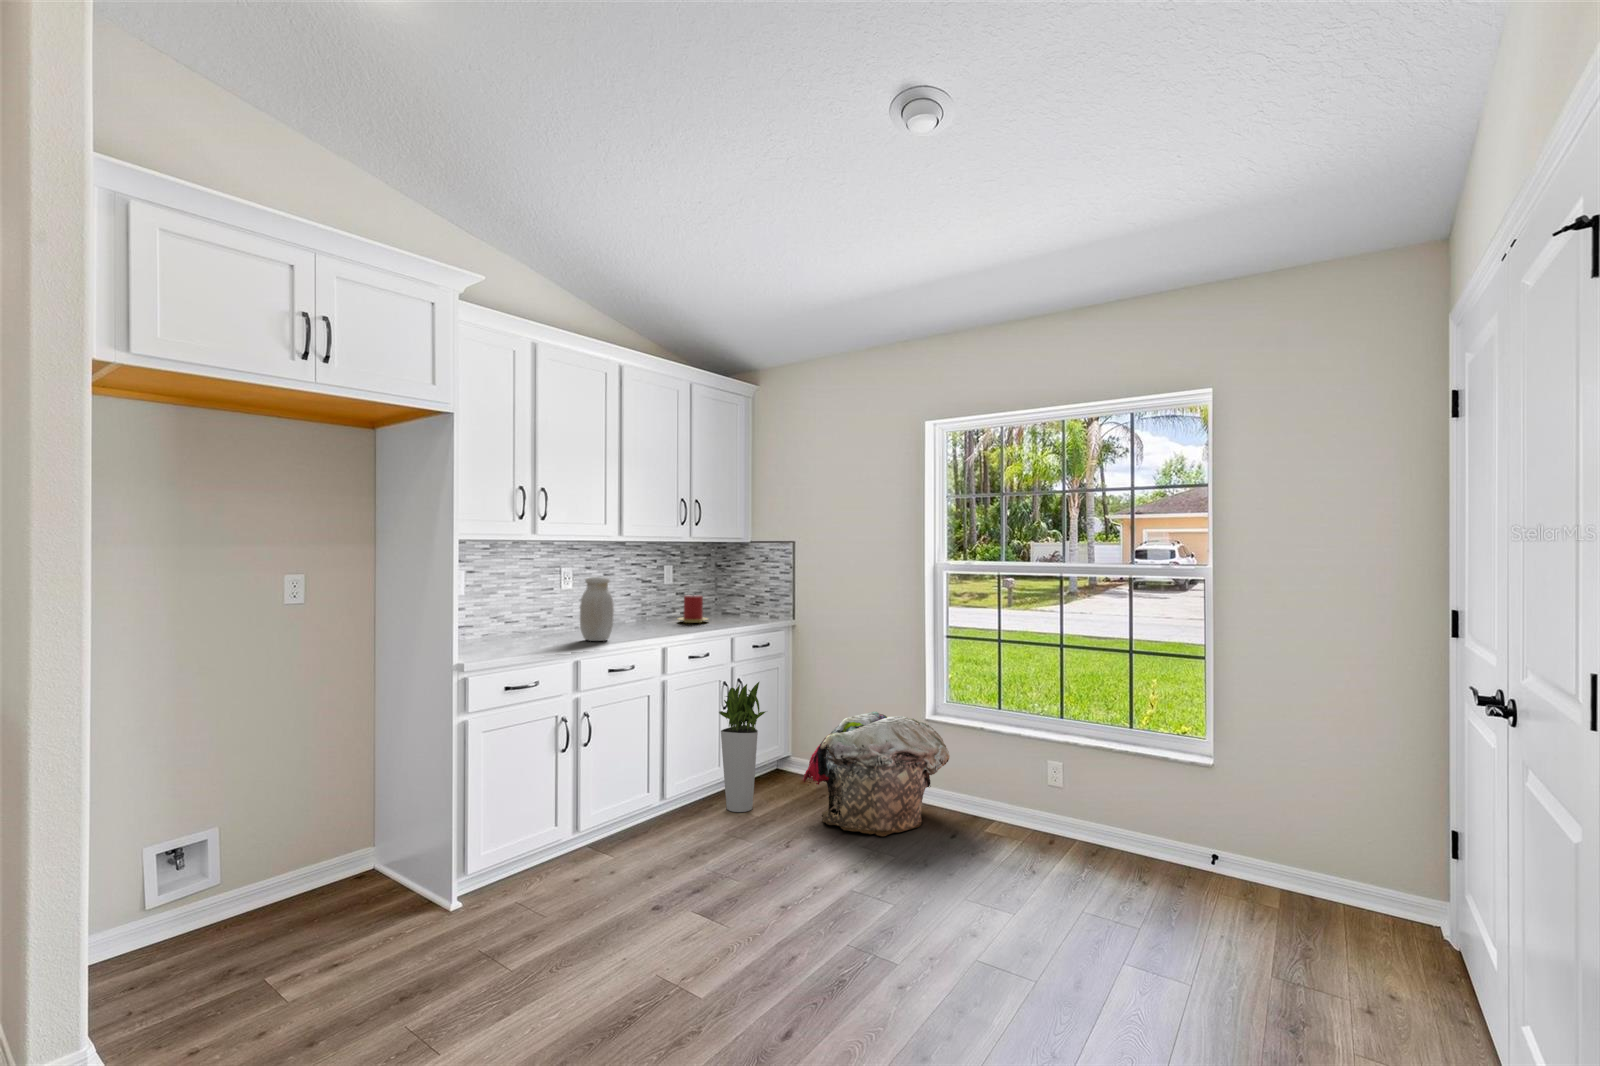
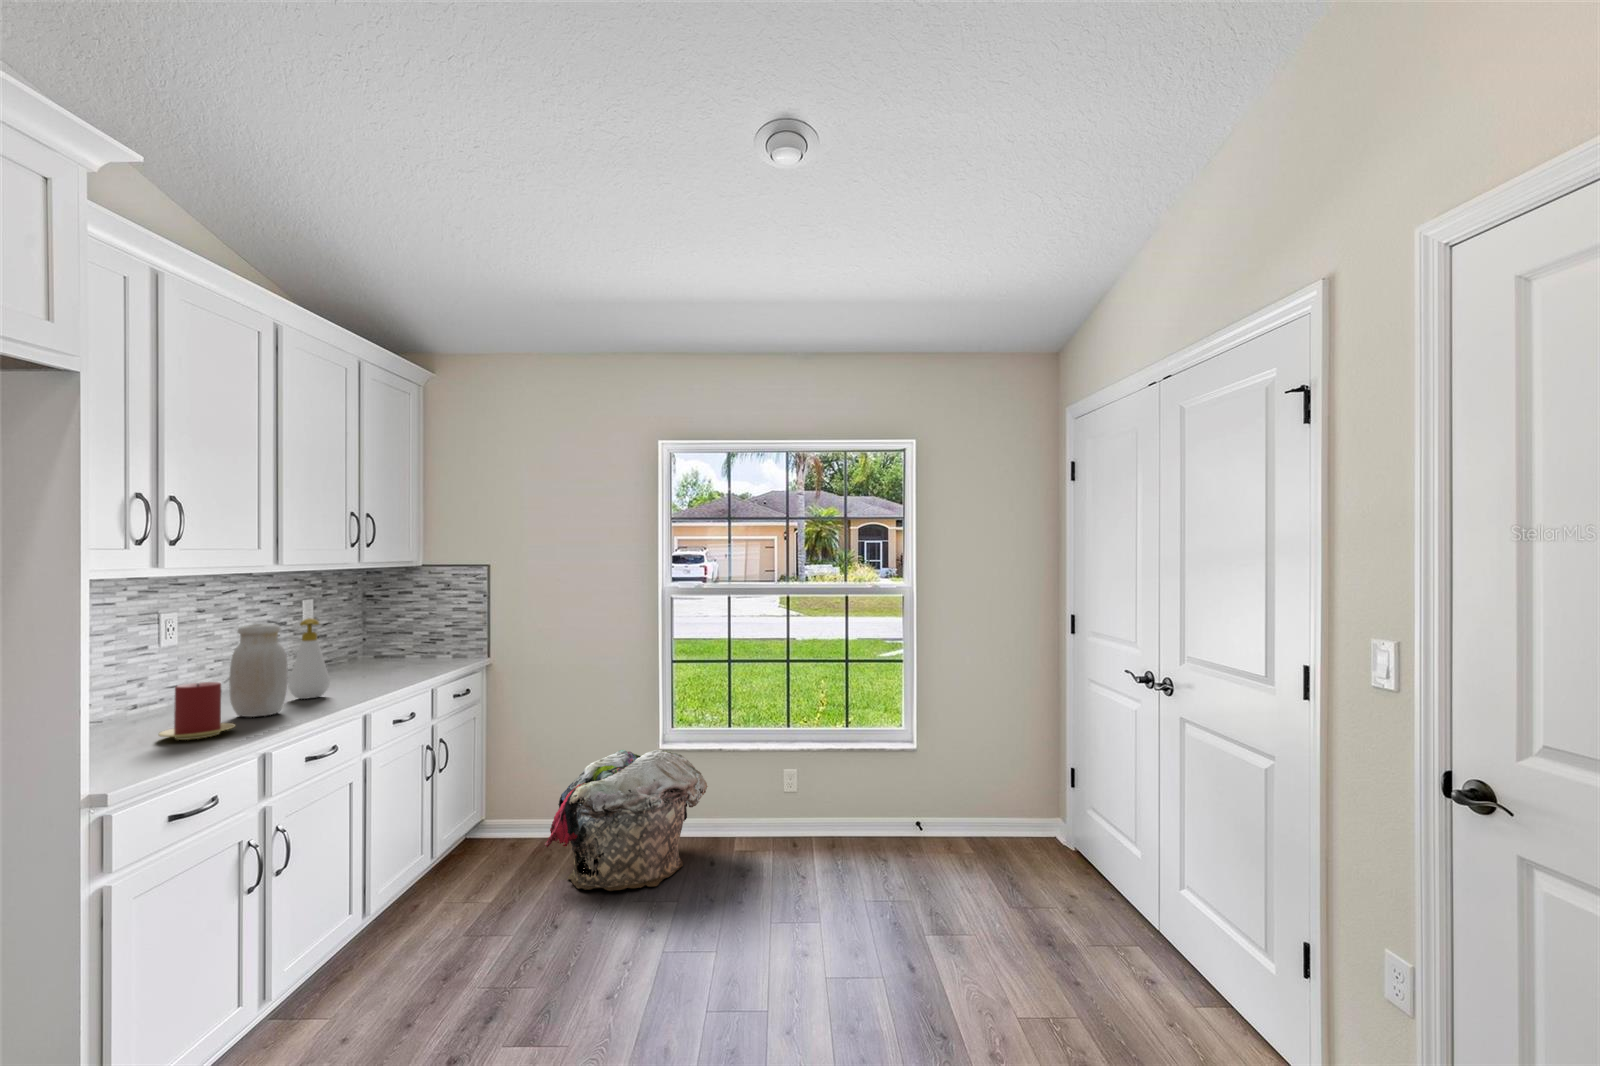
soap bottle: none [626,576,652,634] -> present [288,618,330,699]
candle: present [679,595,708,623] -> present [159,682,235,740]
planter: present [719,682,766,812] -> none [424,736,490,906]

